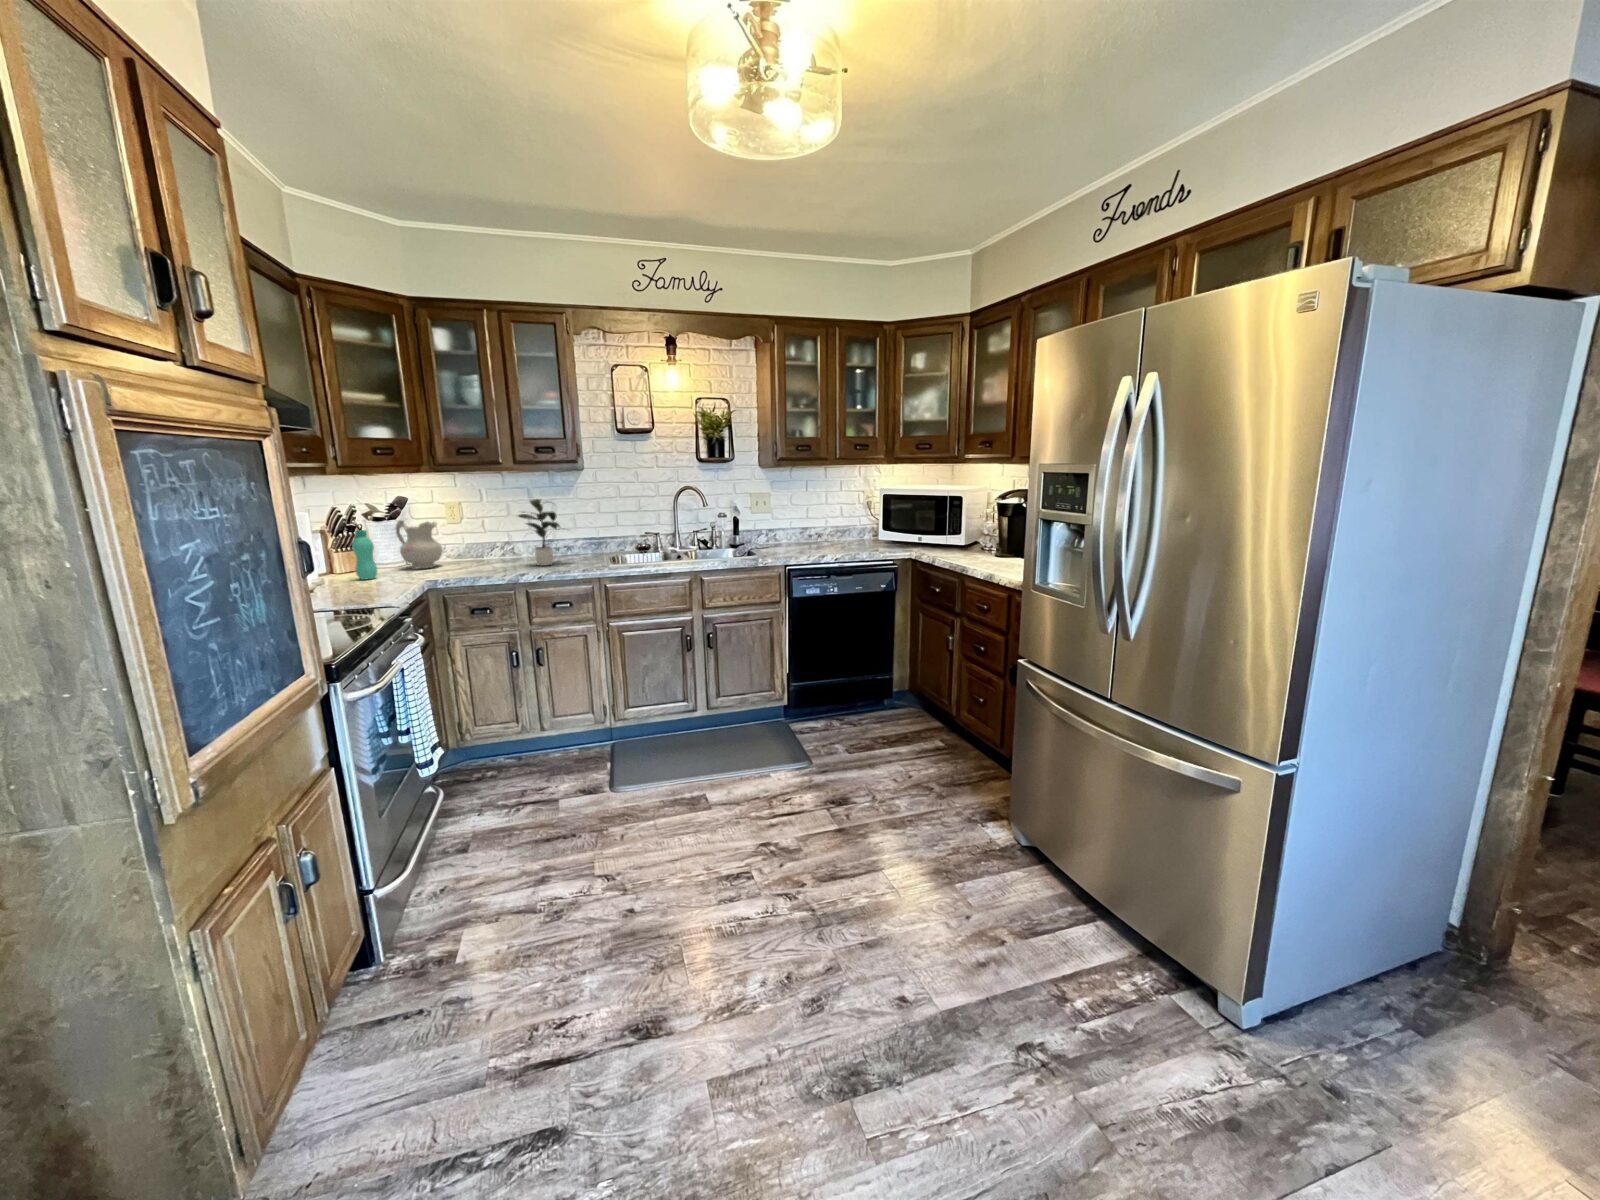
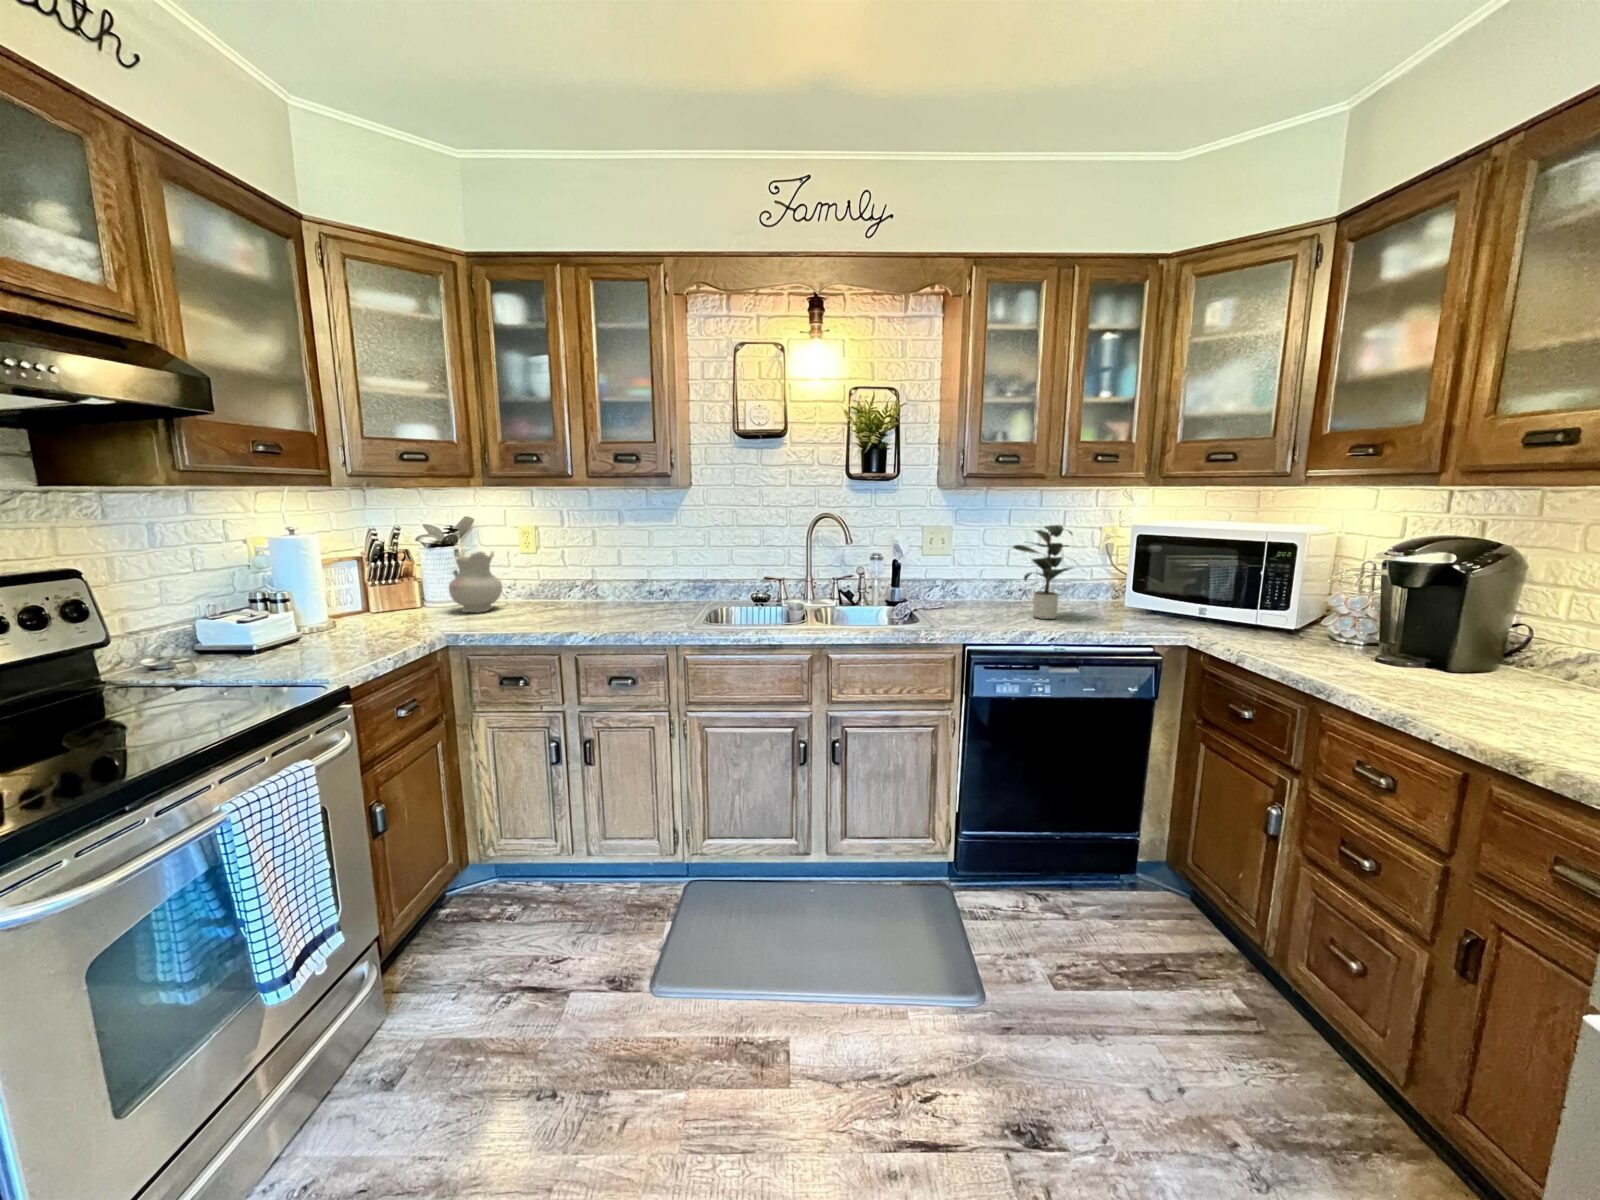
potted plant: present [519,499,560,566] -> present [1013,525,1072,619]
bottle: present [352,530,377,580] -> none [373,561,404,627]

